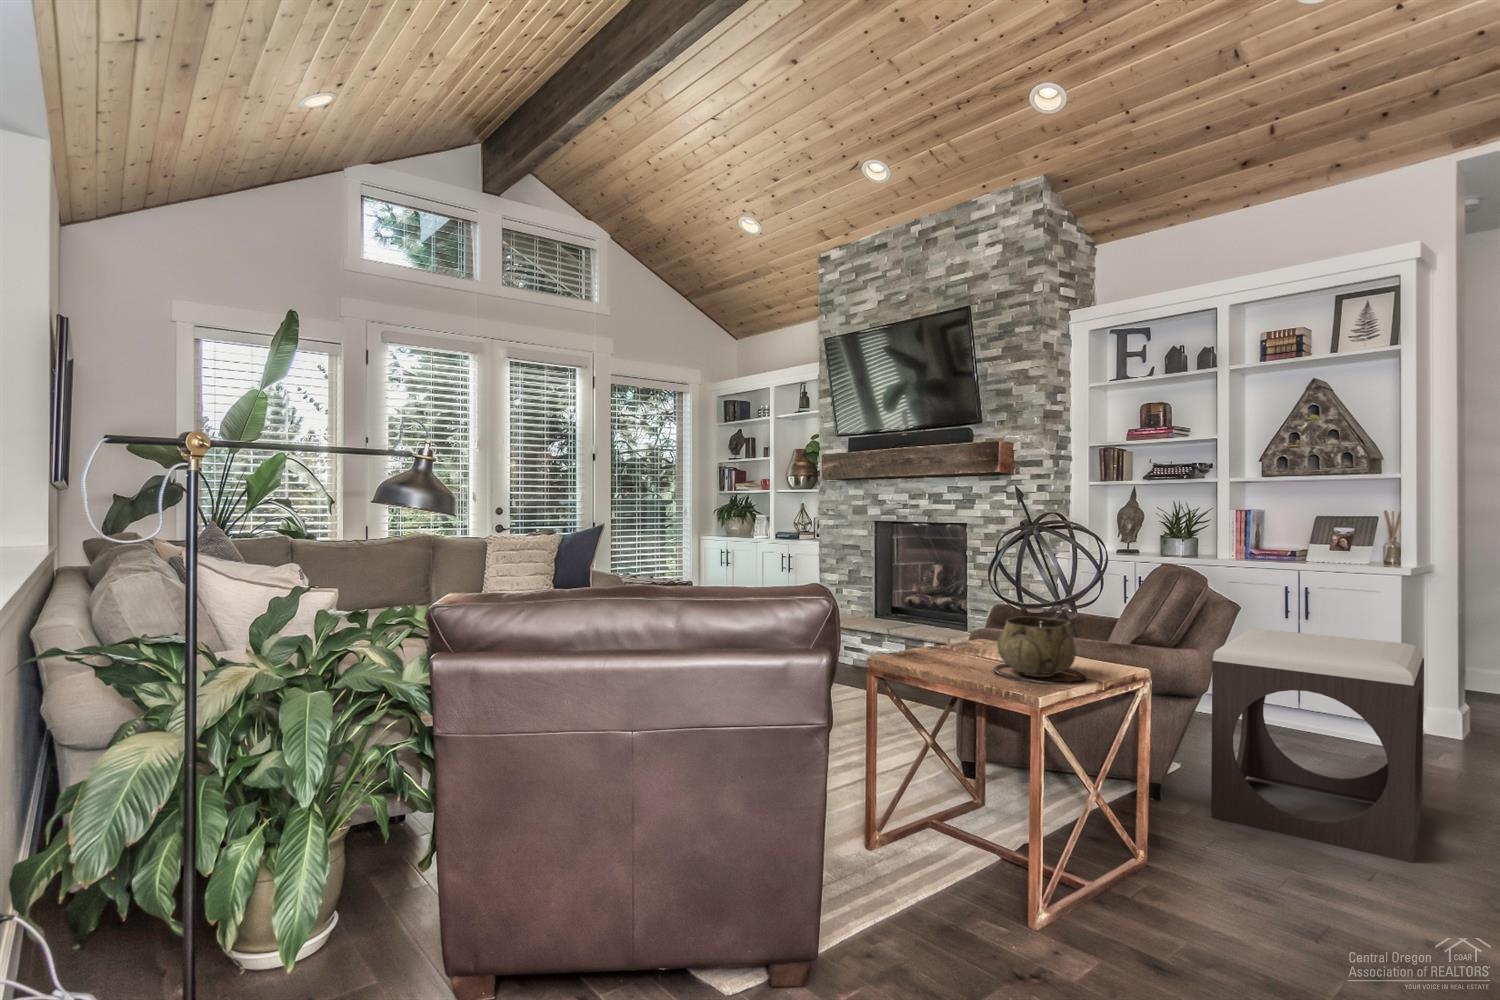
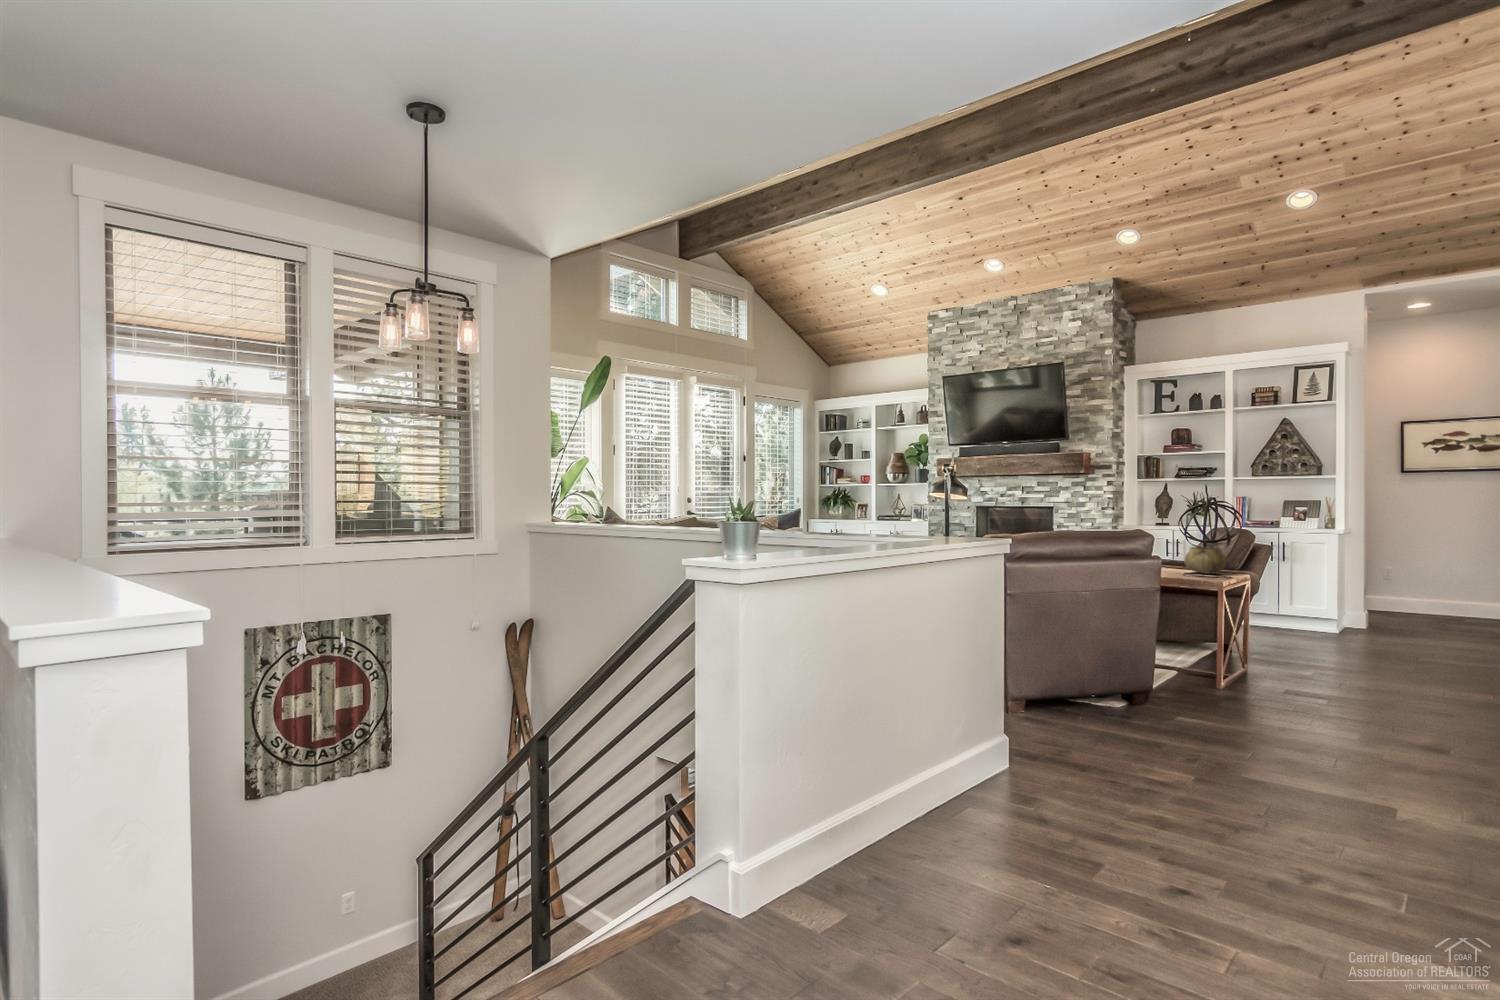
footstool: present [1211,629,1424,863] -> none [1263,561,1367,666]

